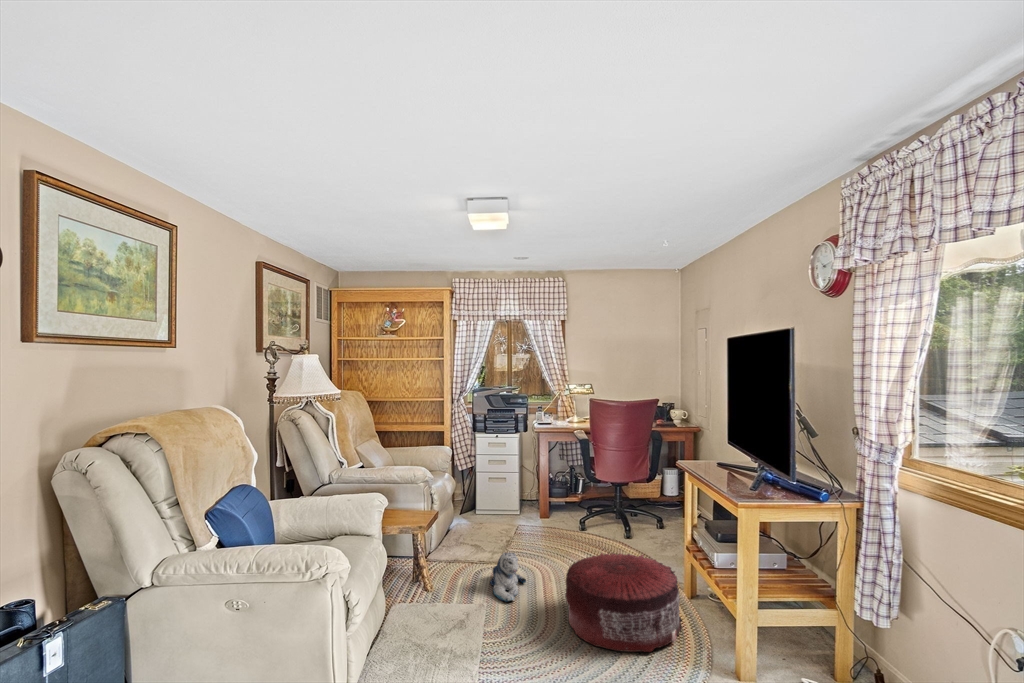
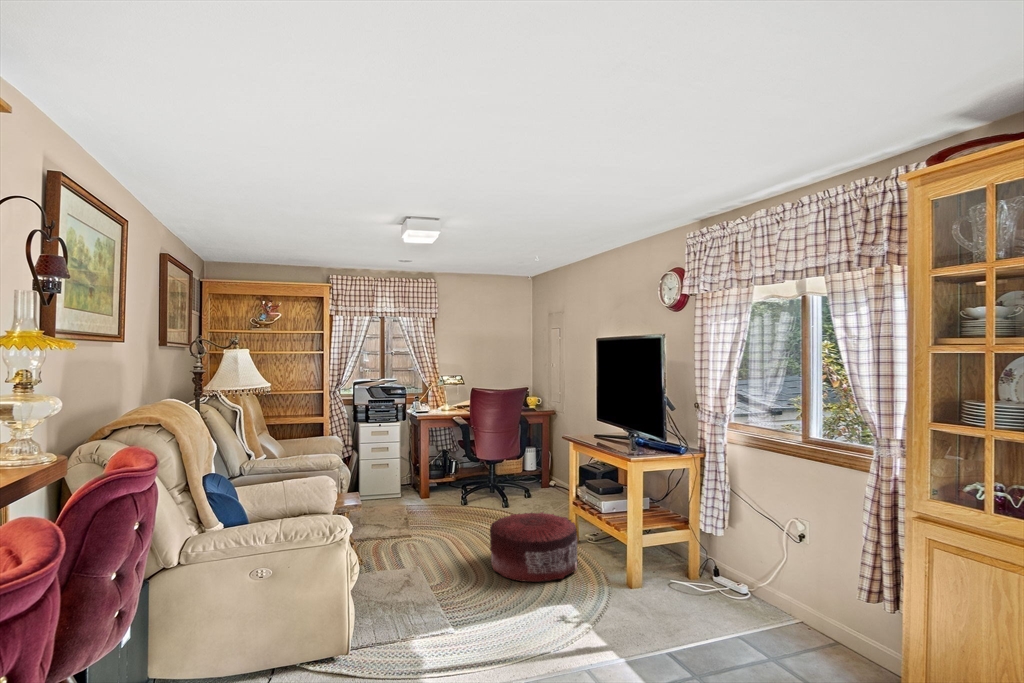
plush toy: present [490,553,526,602] -> none [411,523,443,564]

